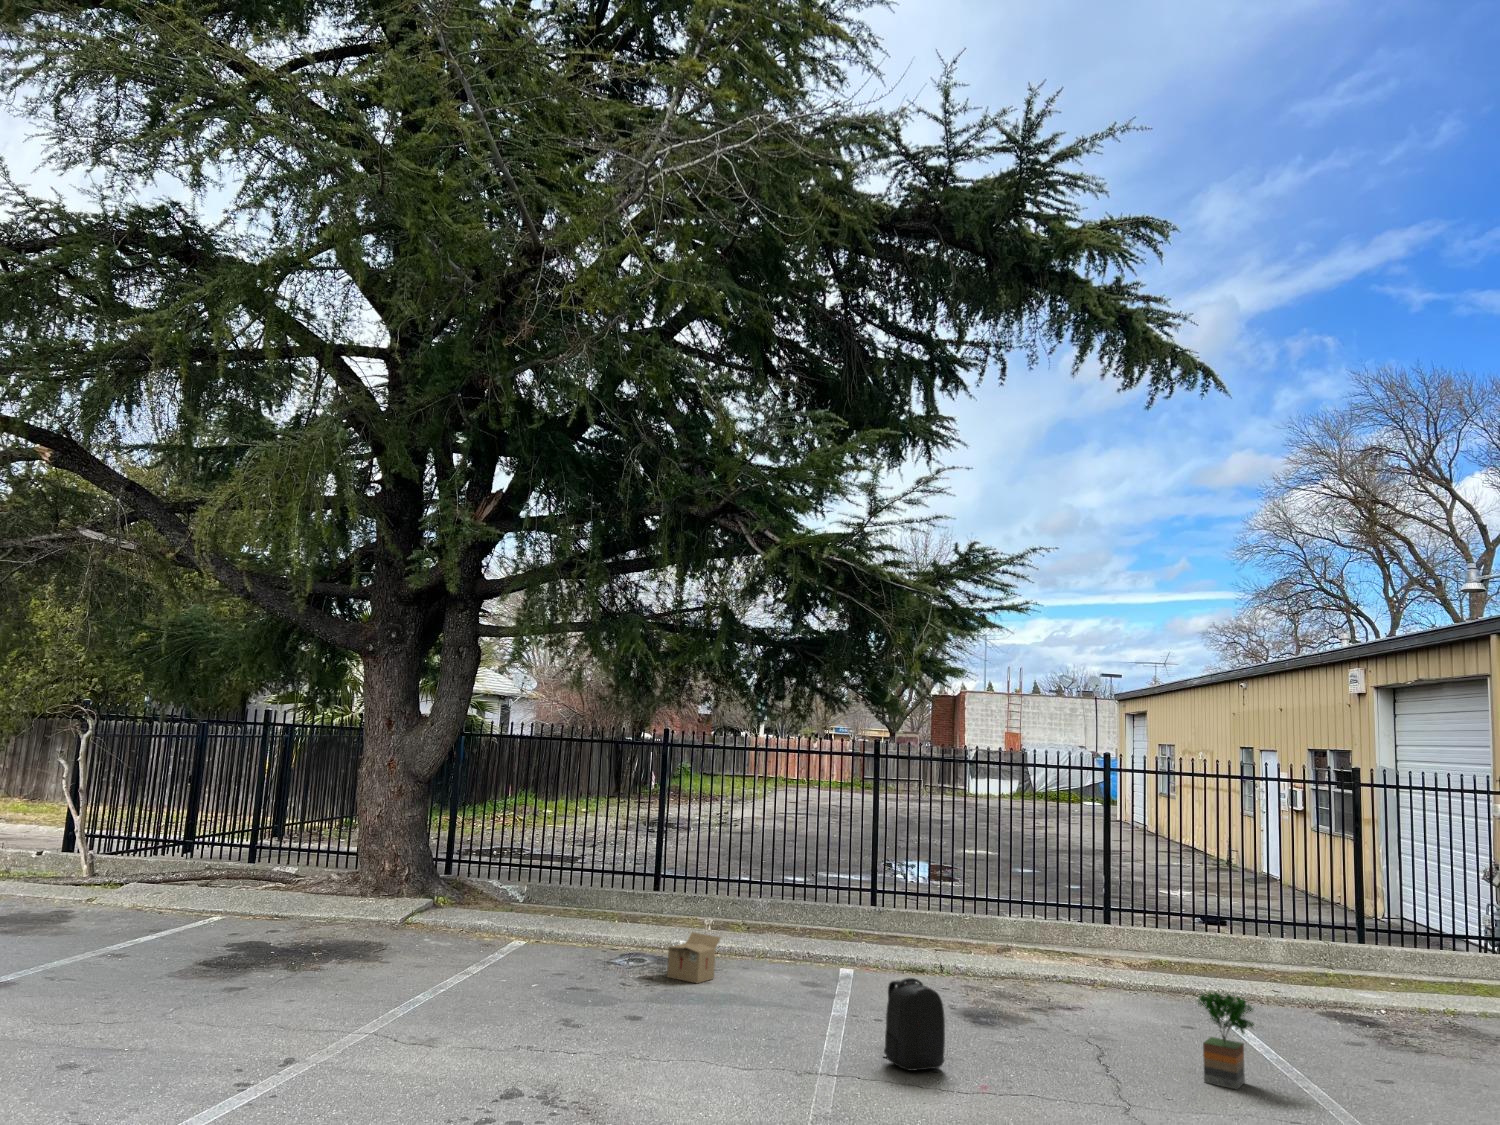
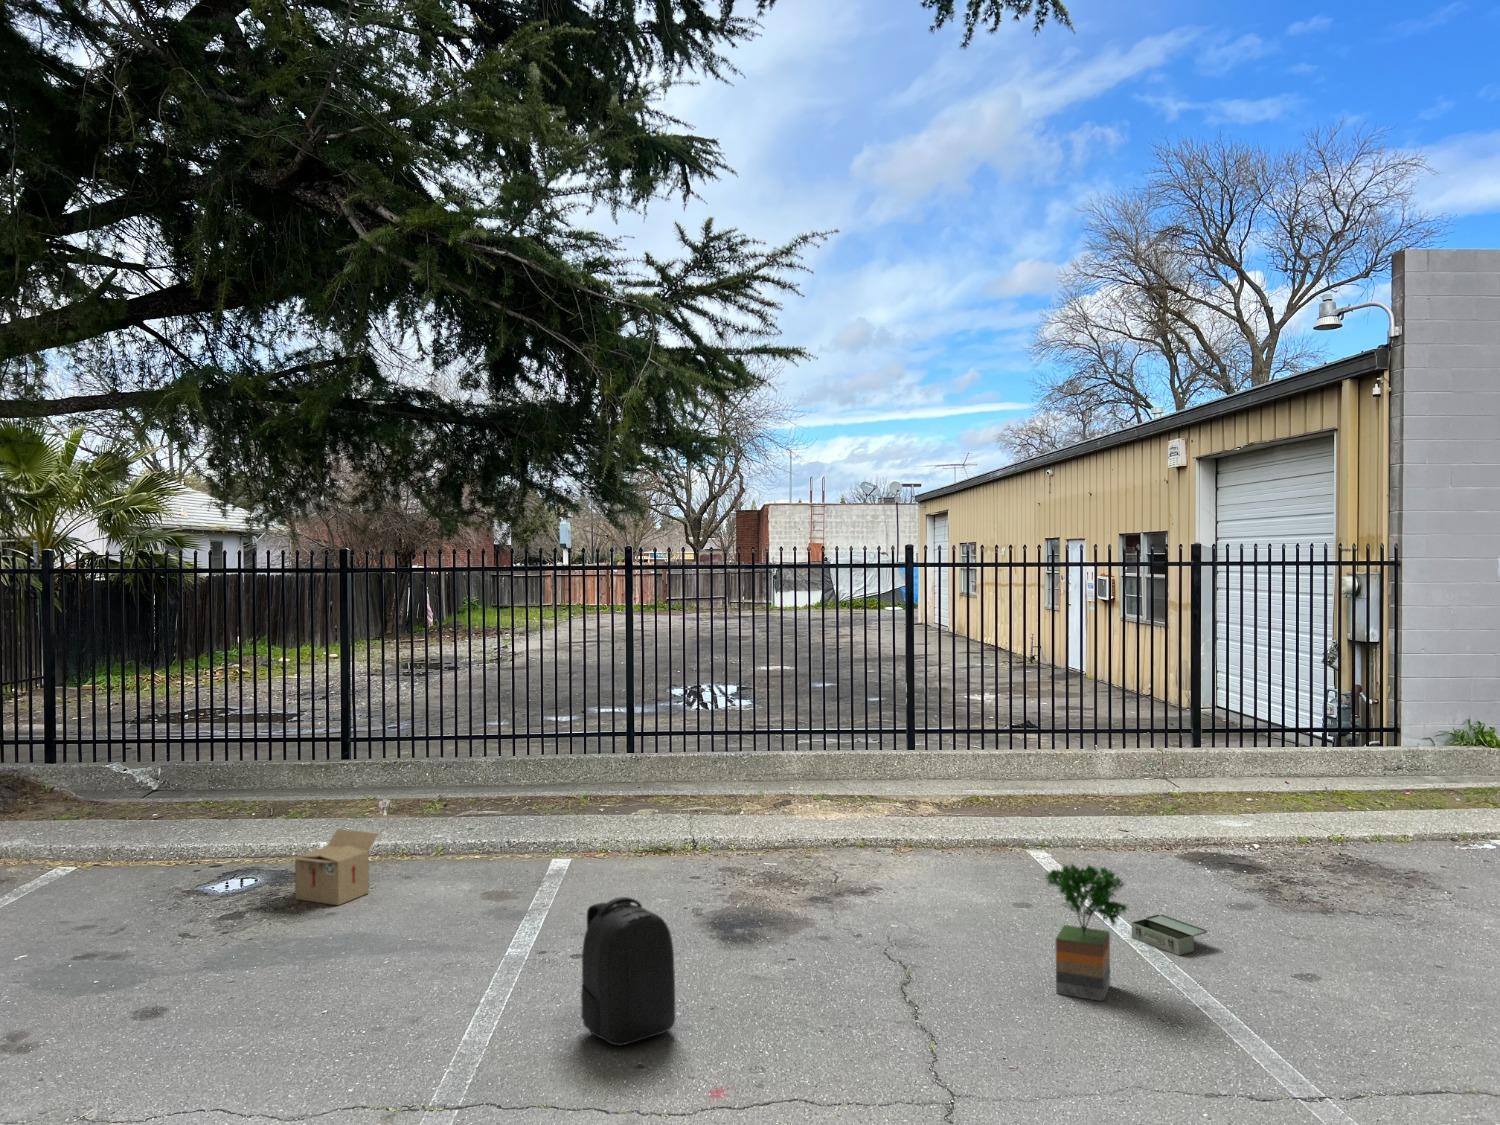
toolbox: none [1268,1047,1326,1074] -> present [1132,915,1207,955]

